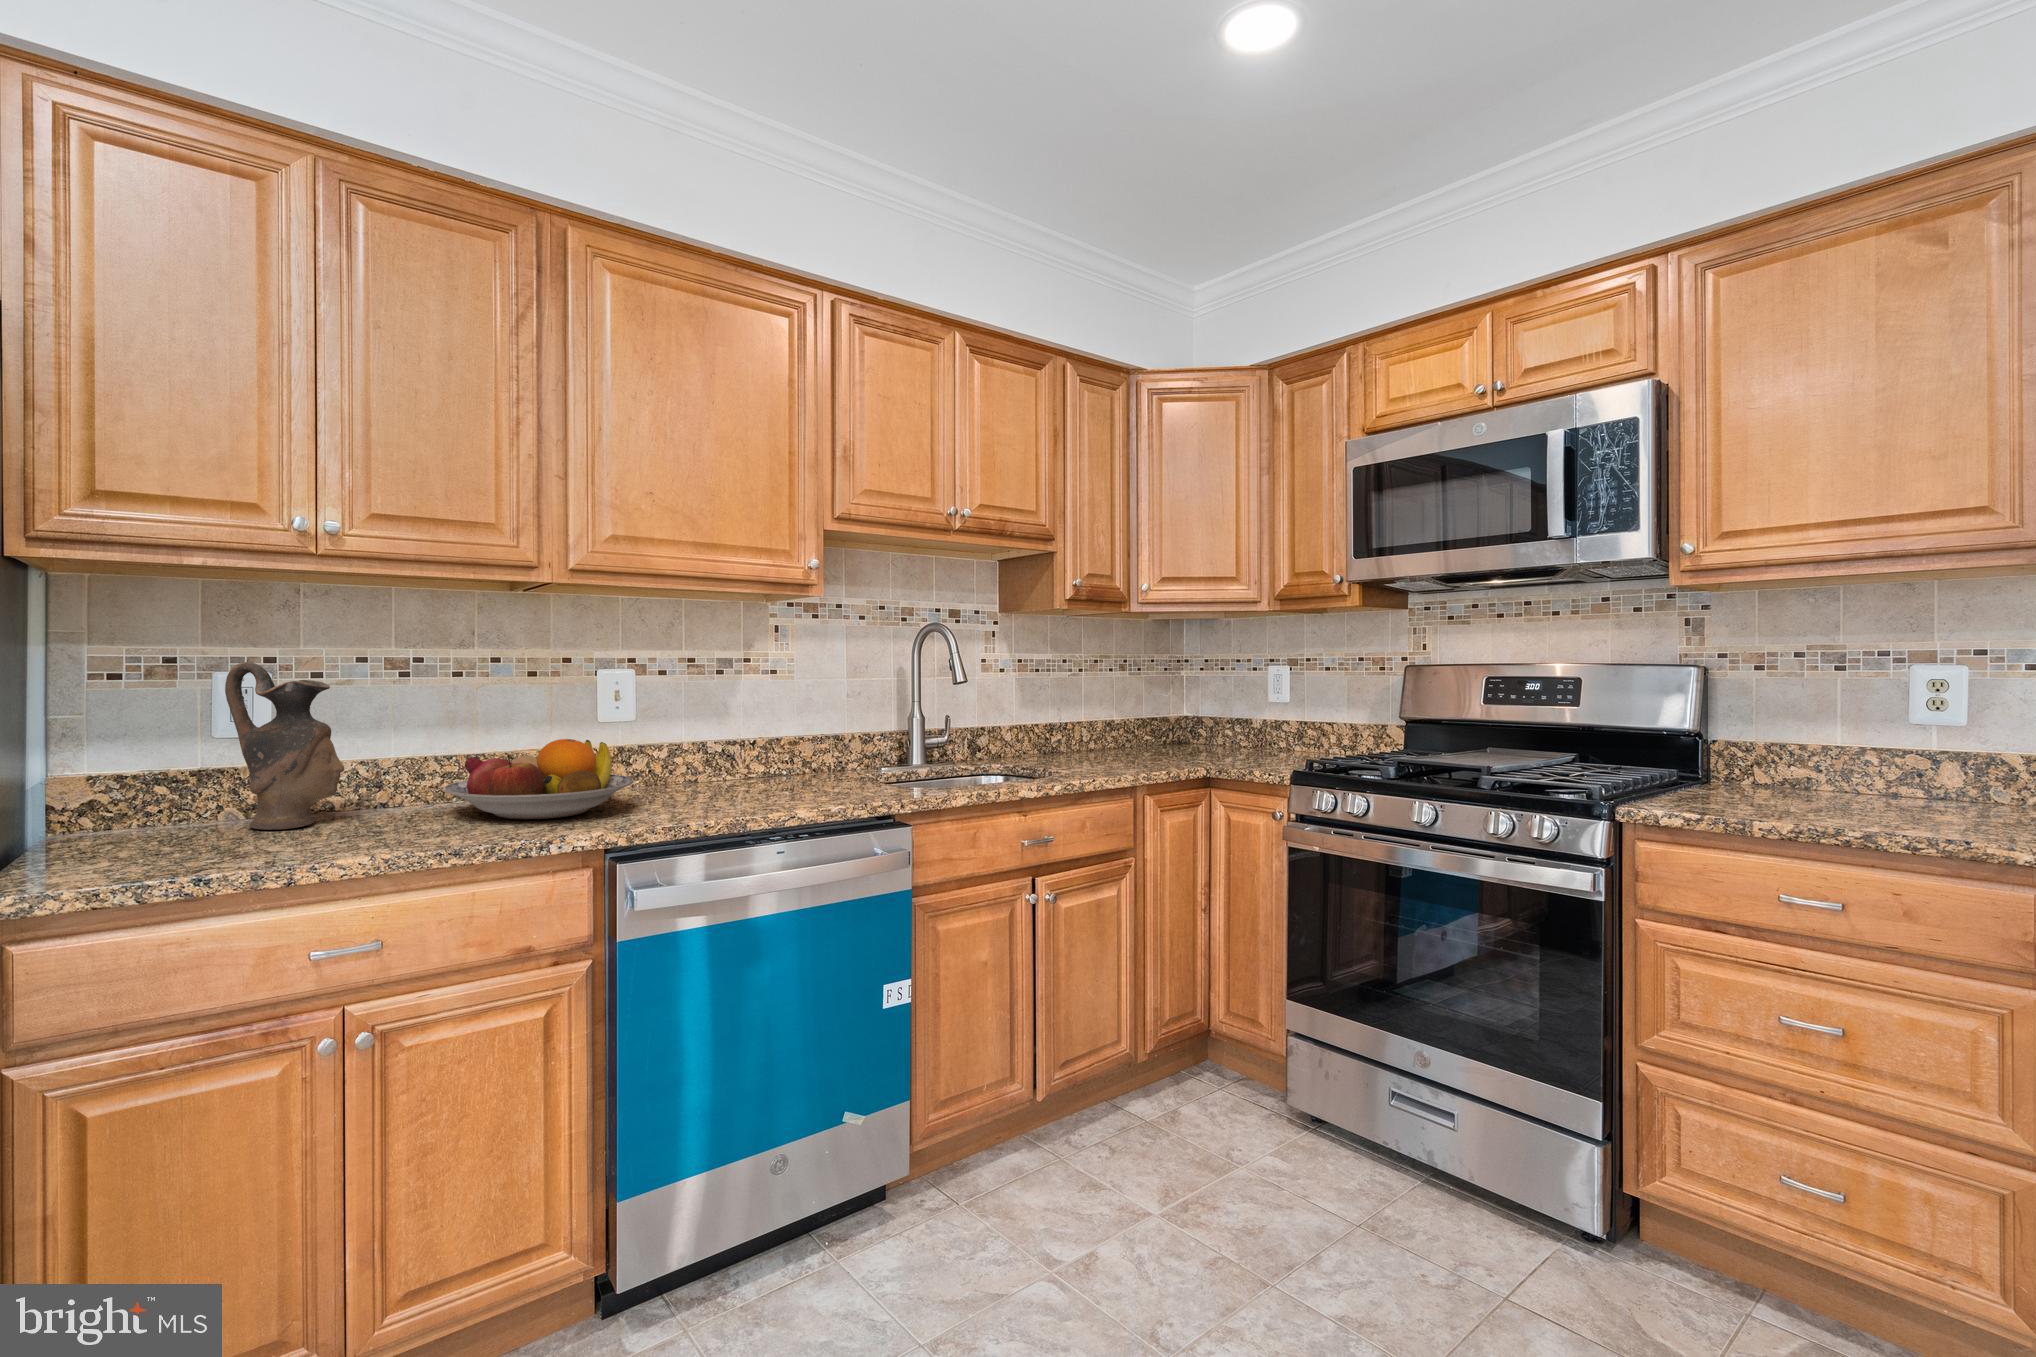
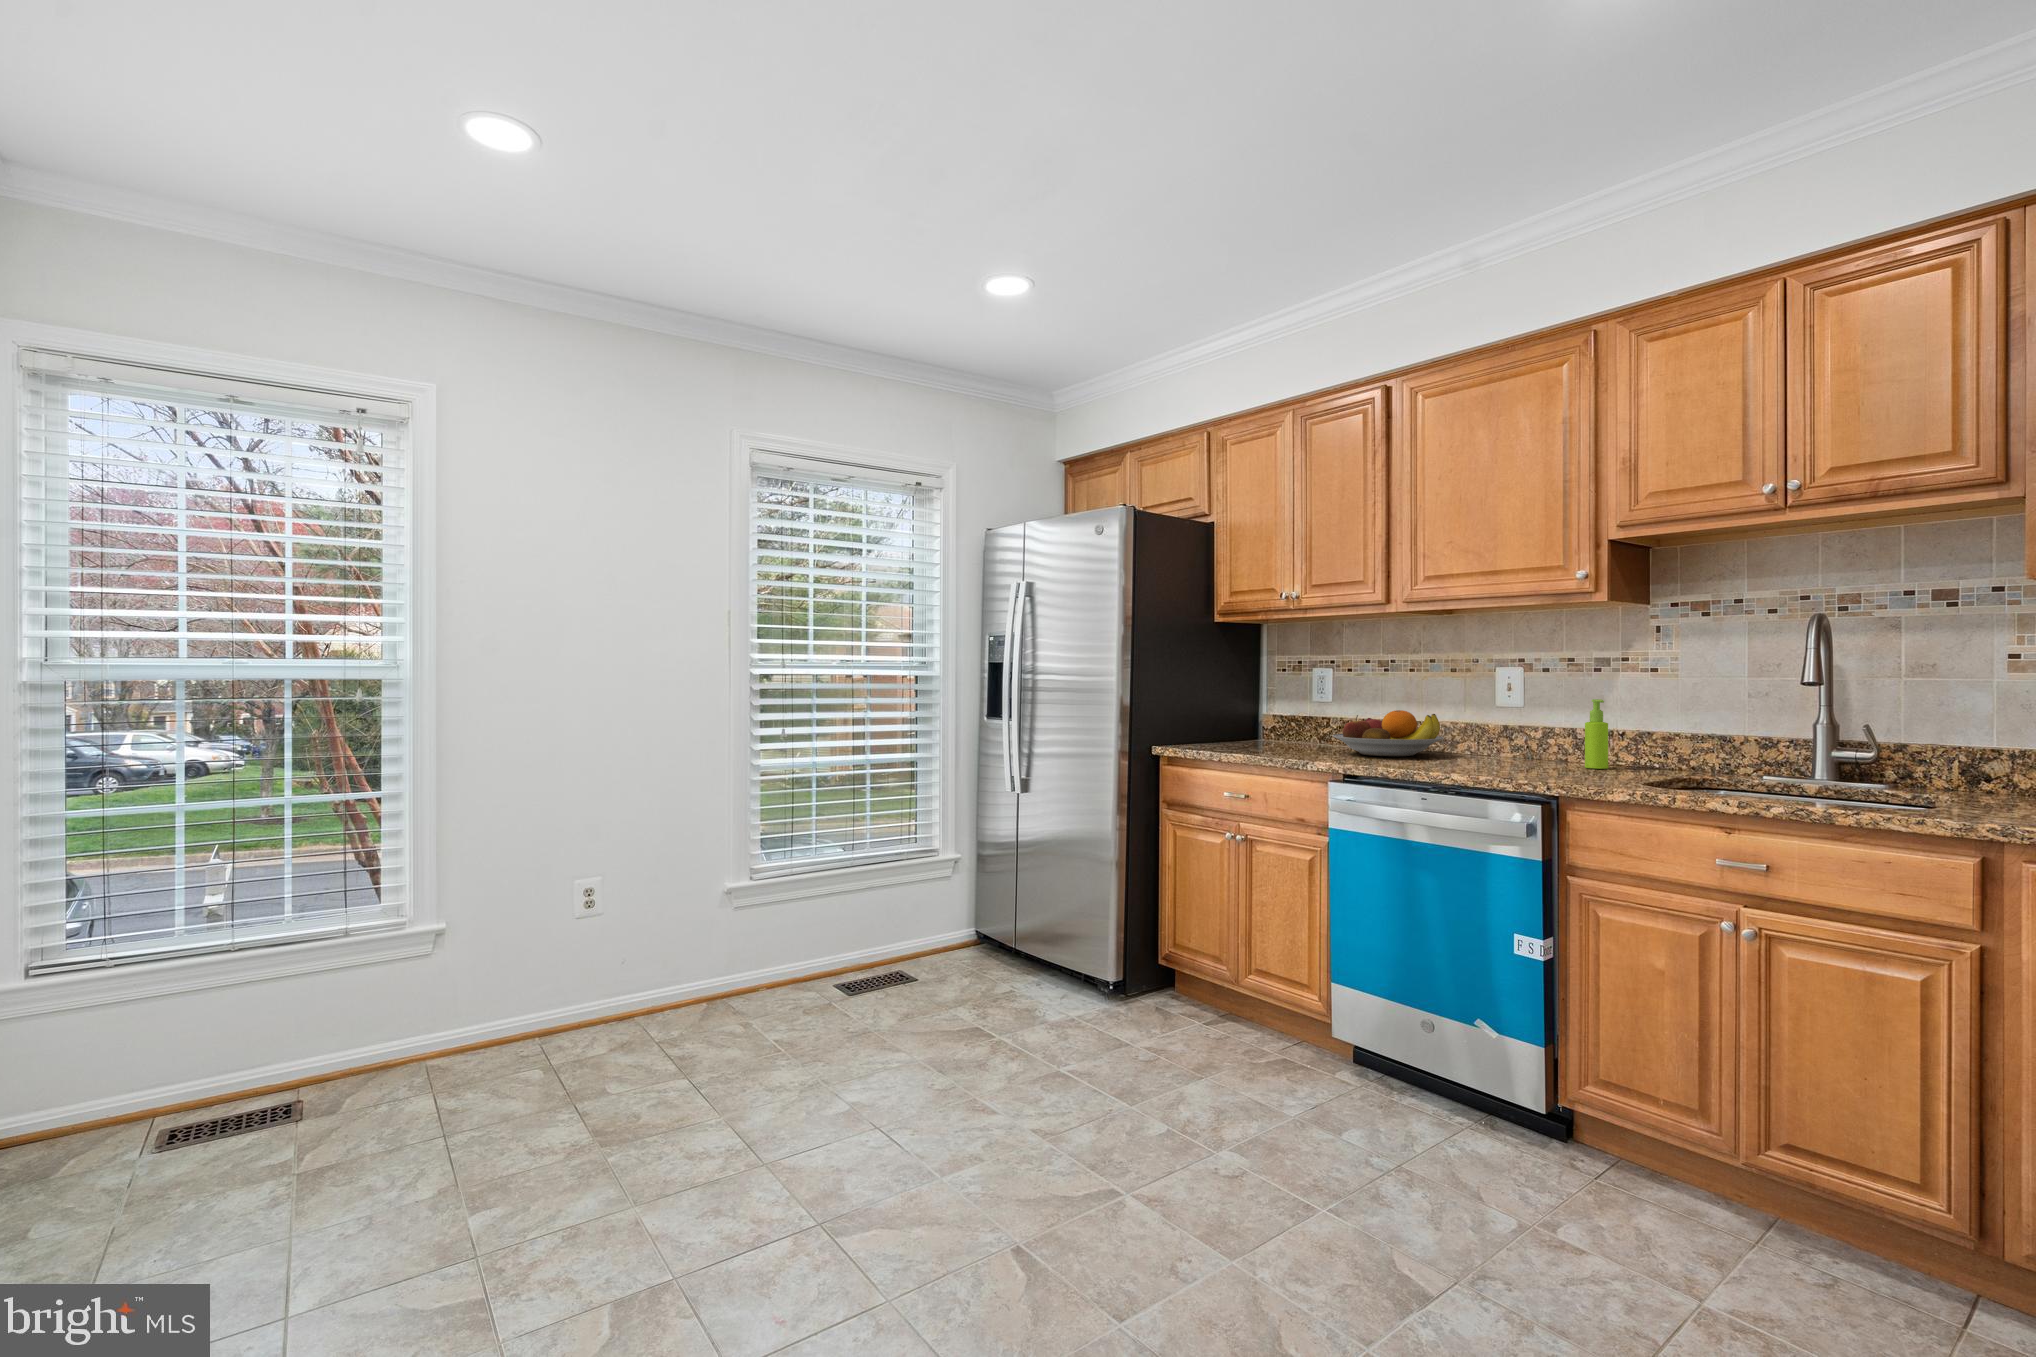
ceramic pitcher: present [225,662,344,829] -> none [1297,665,1333,745]
soap dispenser: none [763,707,791,784] -> present [1585,699,1608,769]

